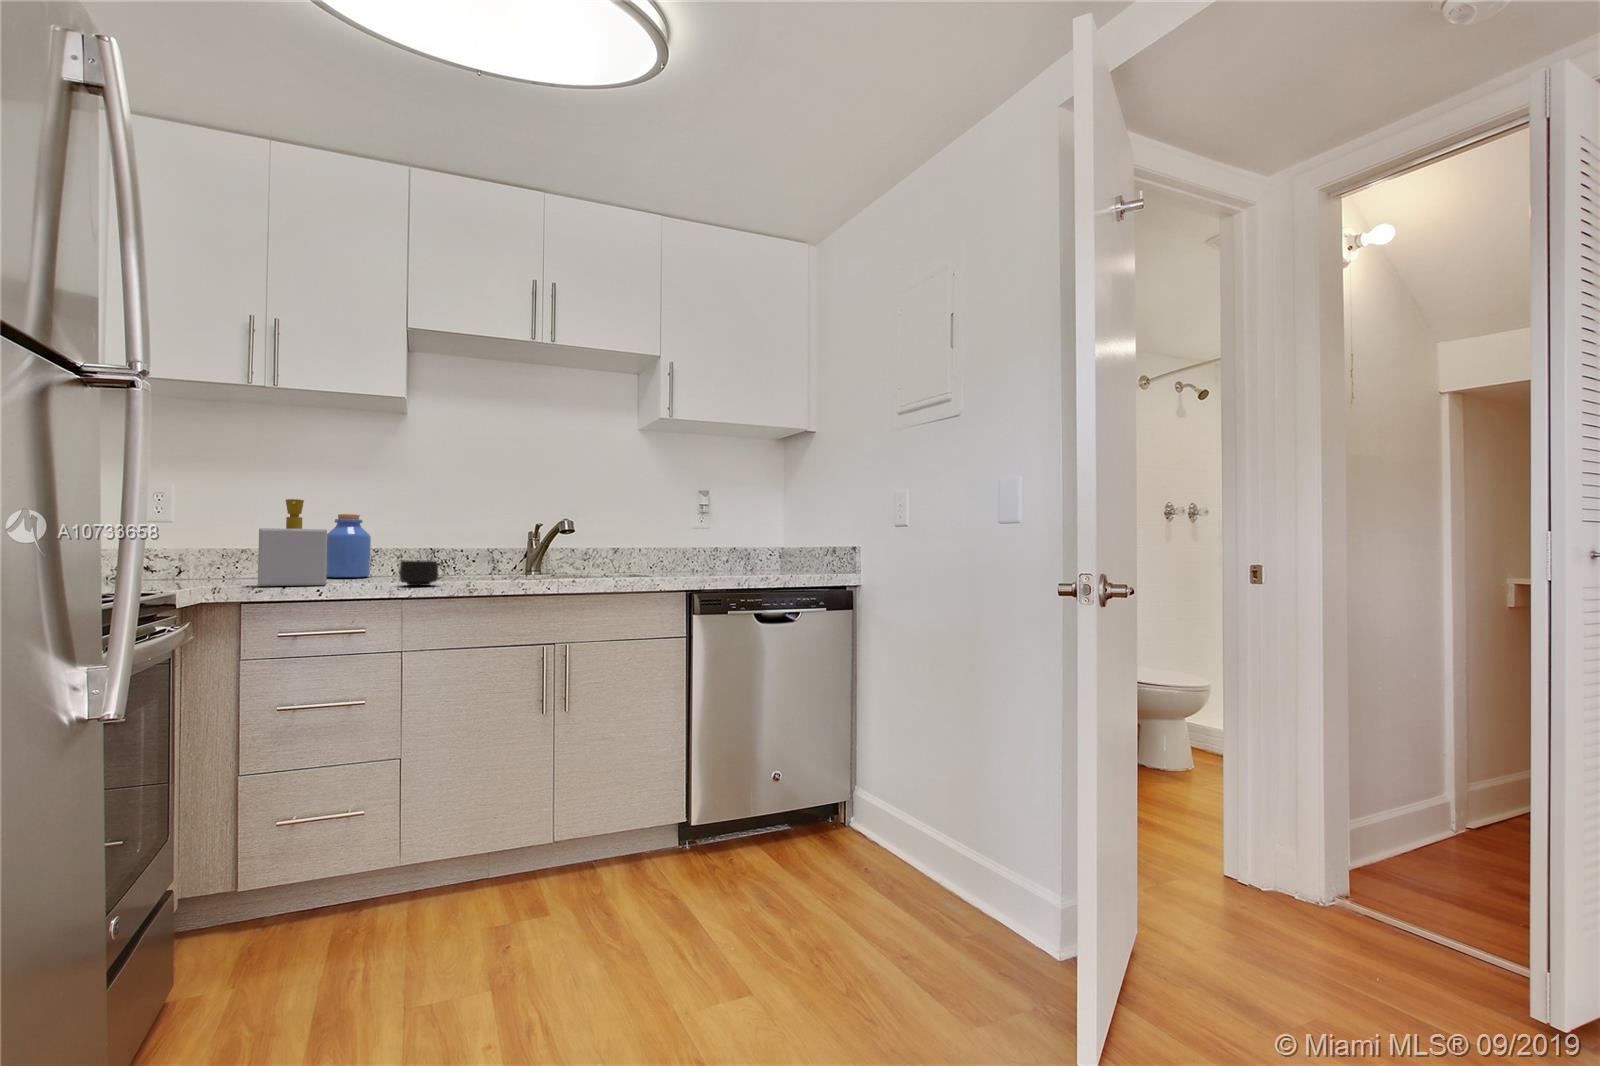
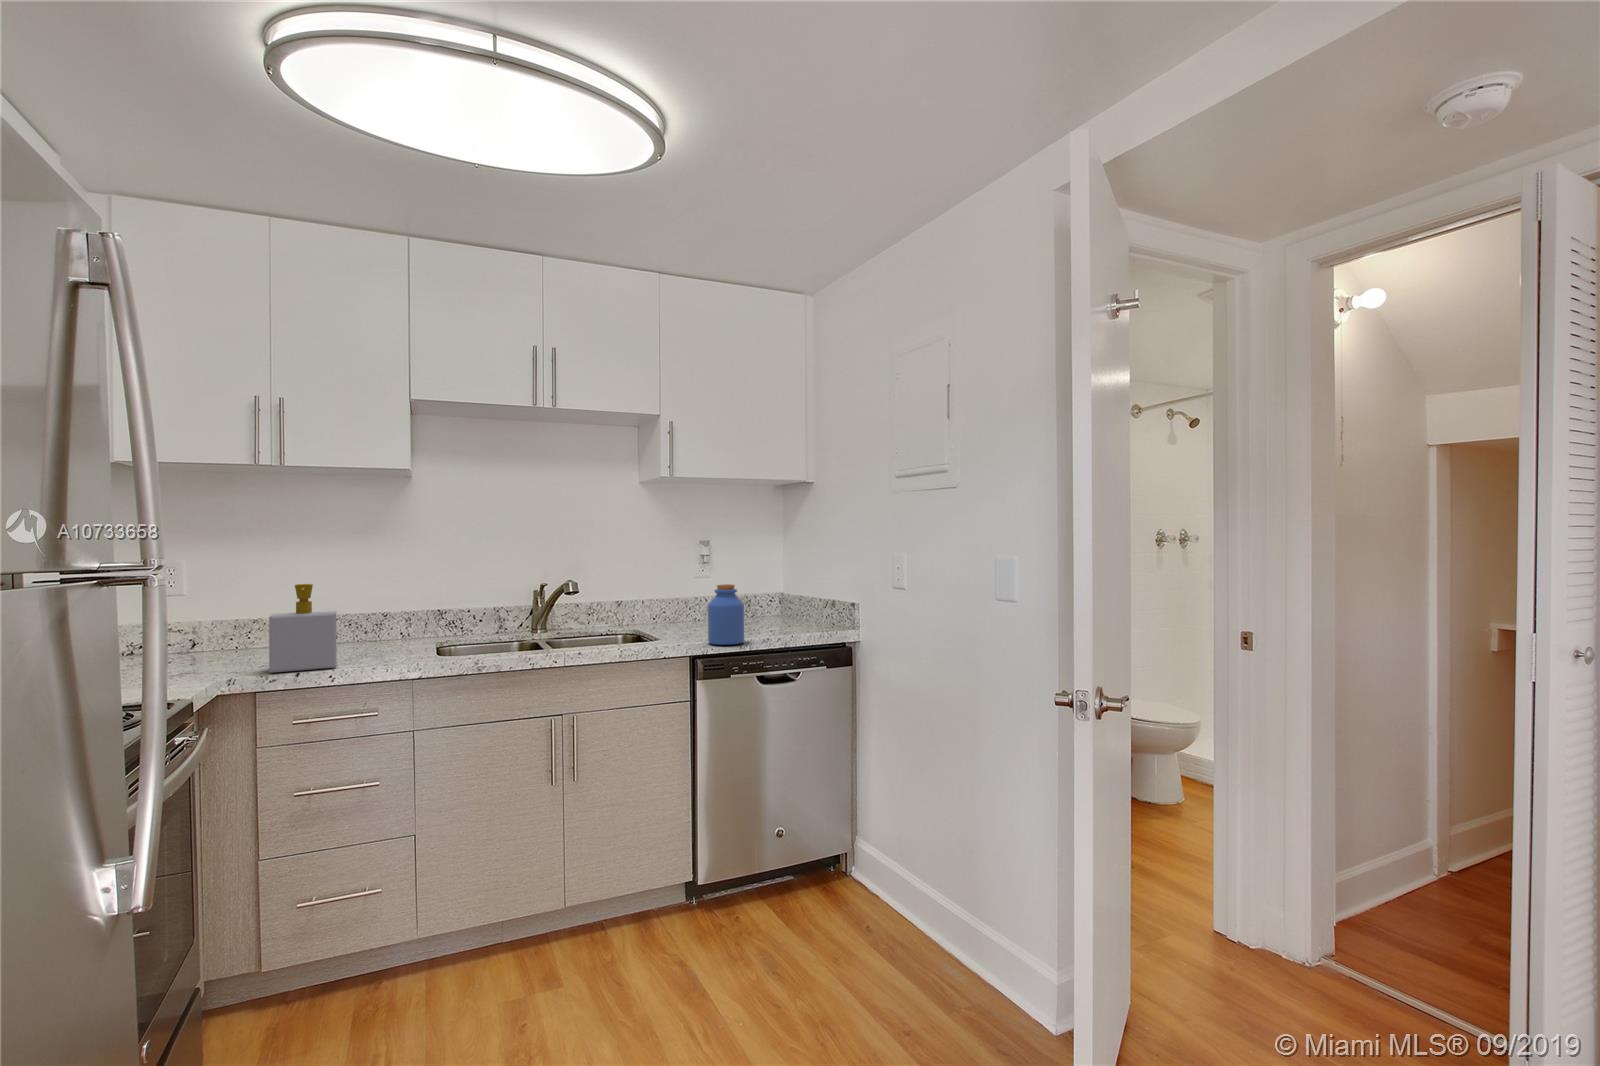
jar: present [326,514,371,578] -> present [708,584,744,645]
mug: present [399,560,445,586] -> none [408,639,452,666]

